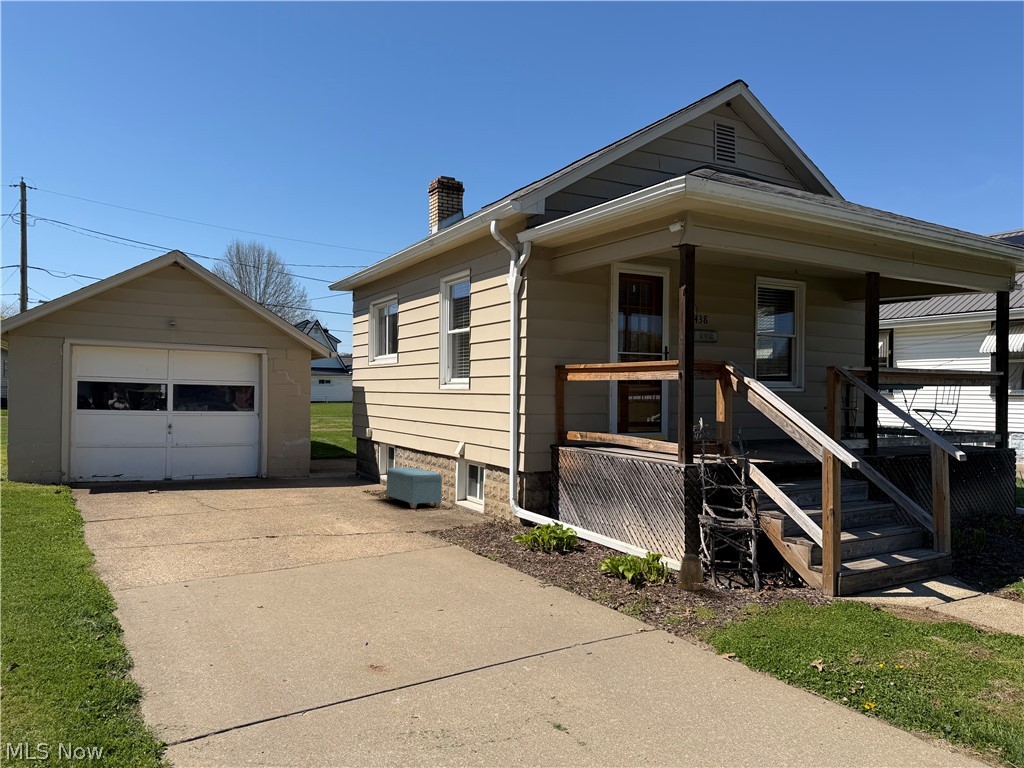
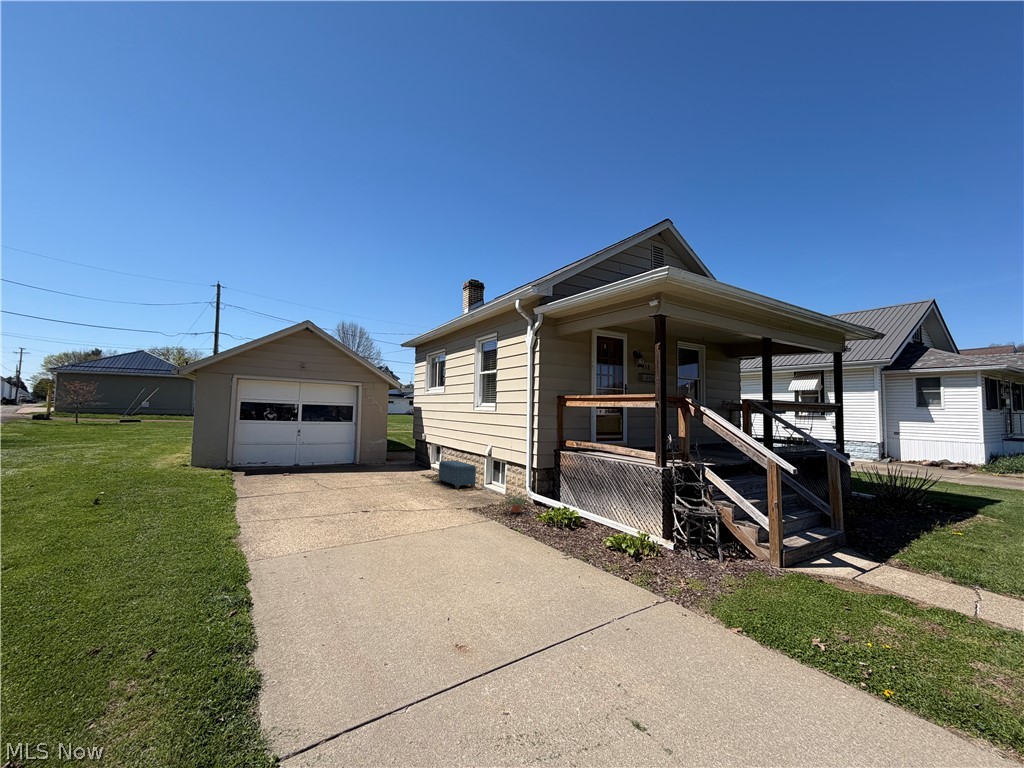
potted plant: none [470,510,516,538] -> present [502,493,531,513]
watering can: present [677,554,705,591] -> none [660,533,681,560]

